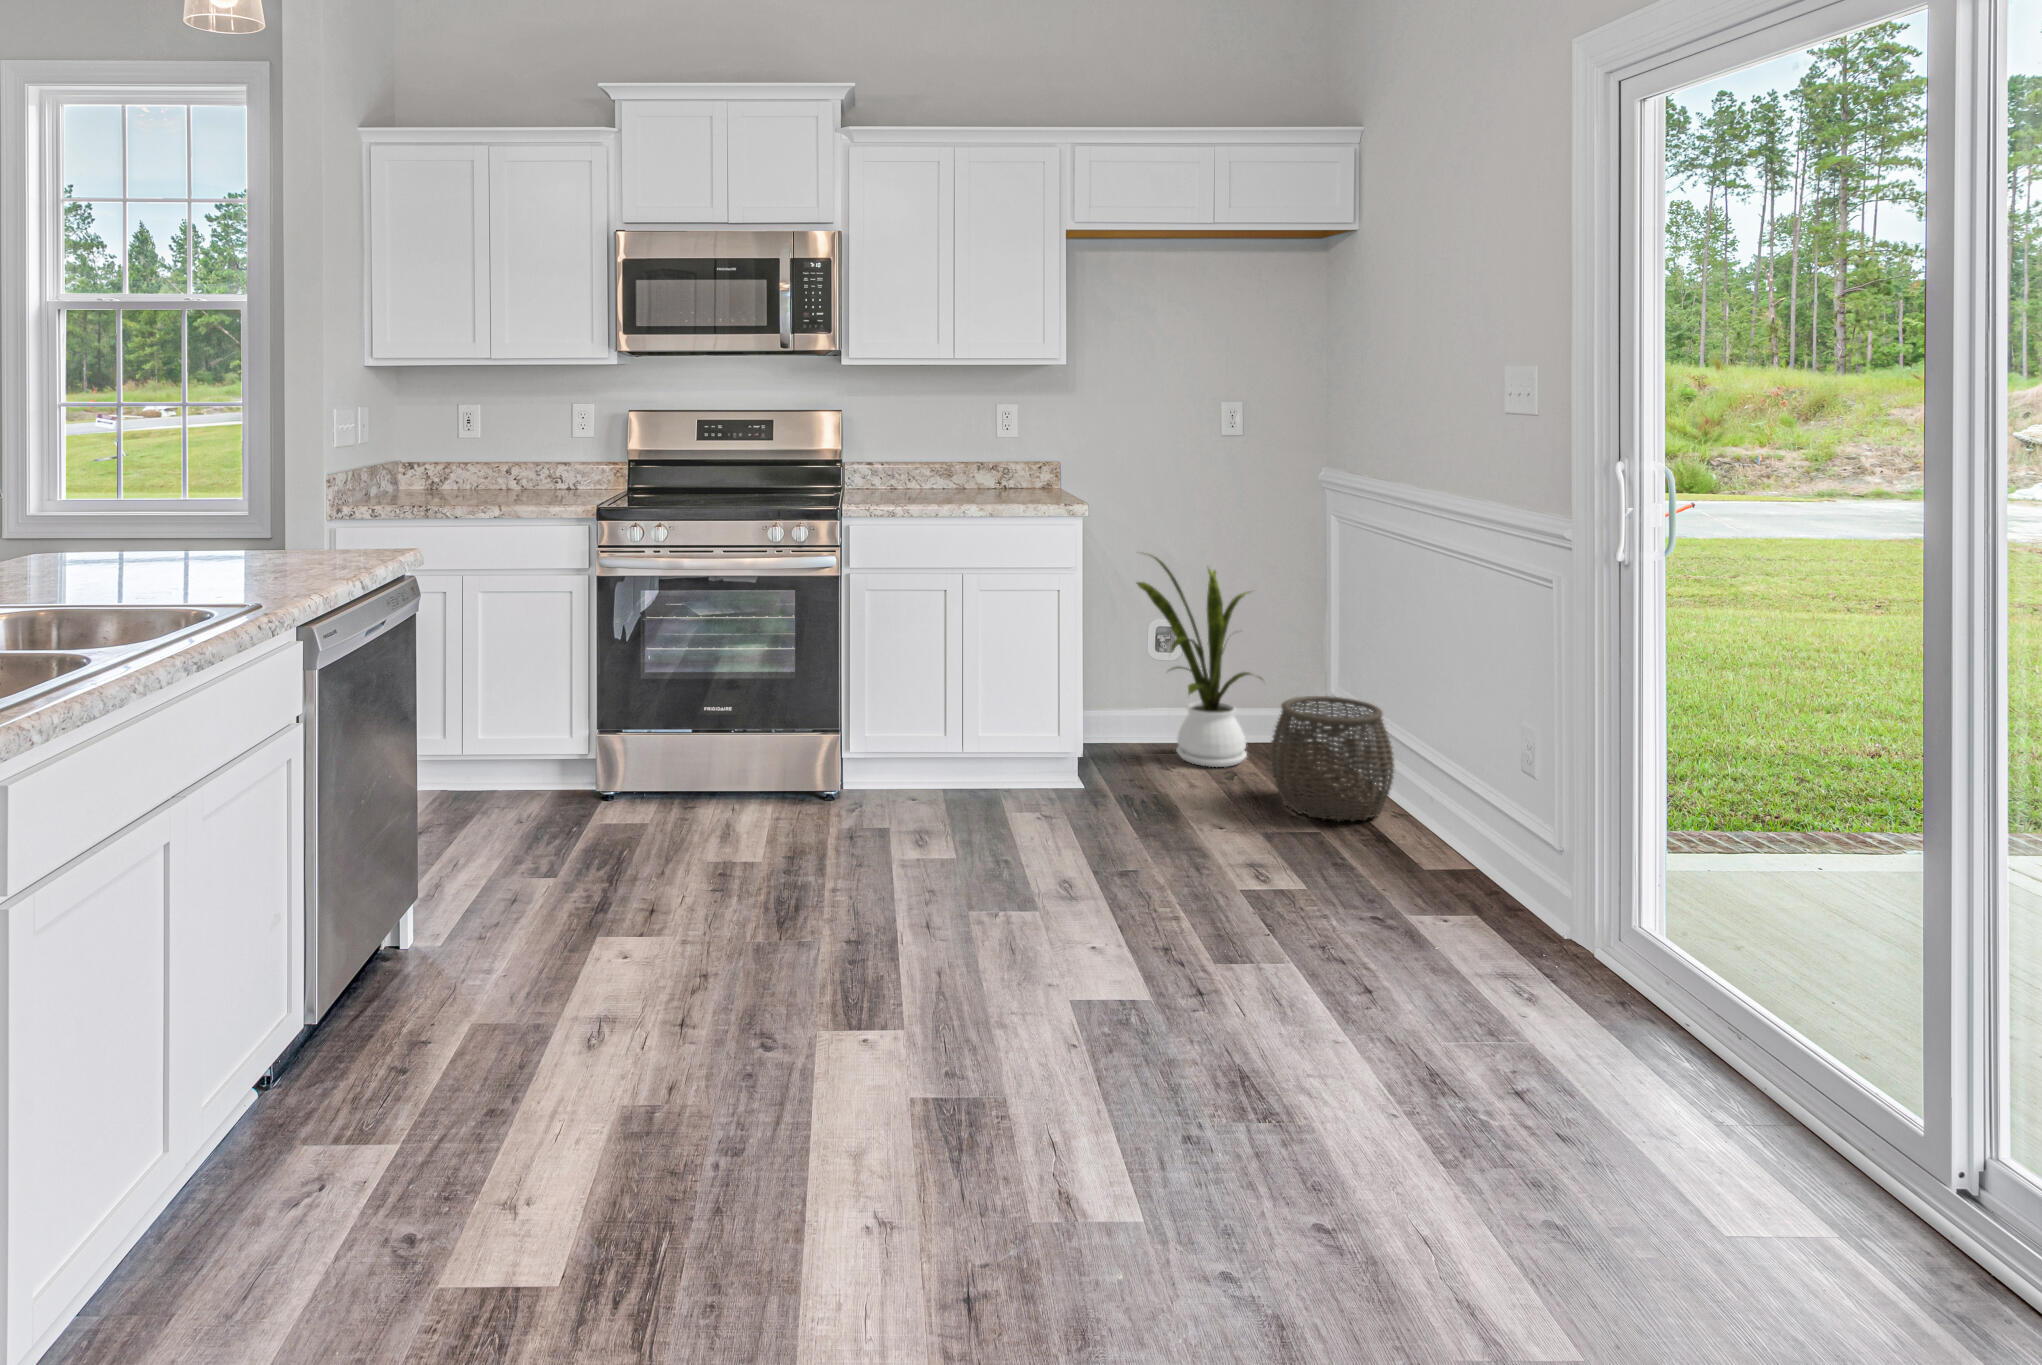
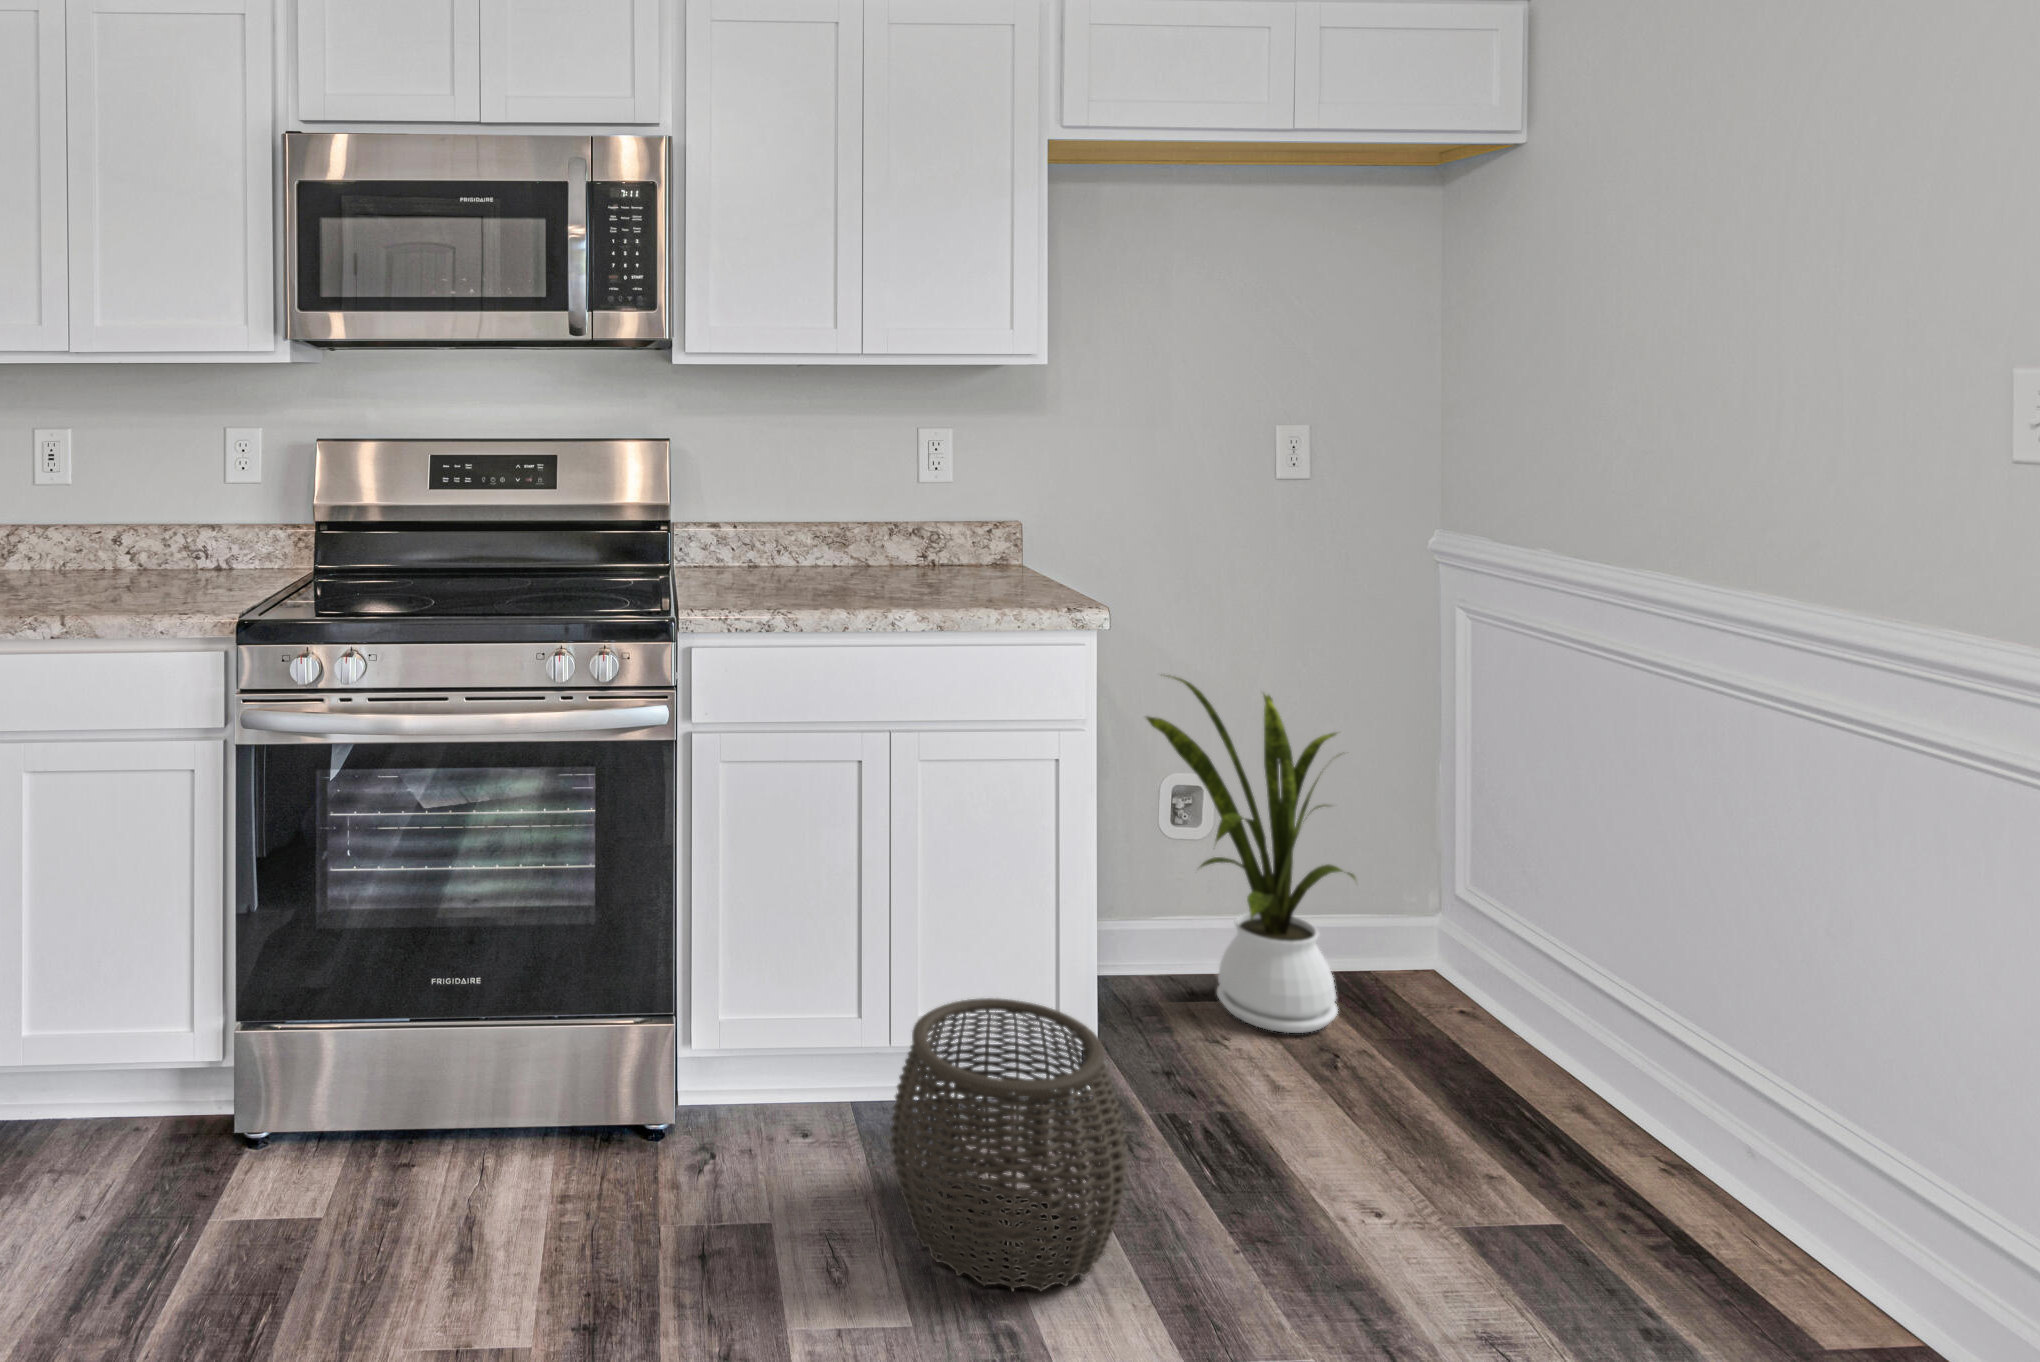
woven basket: present [1270,696,1395,821] -> present [891,998,1128,1292]

